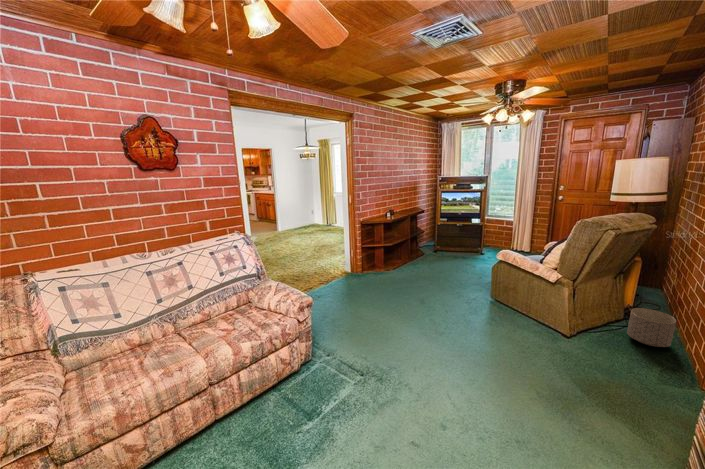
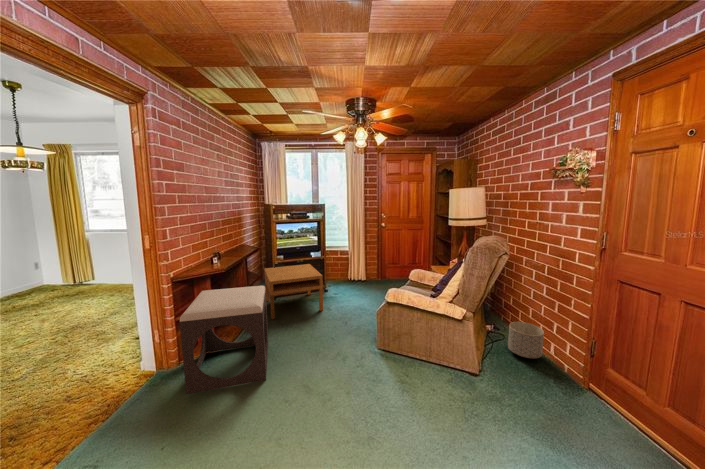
coffee table: none [424,228,468,267] -> present [264,264,323,319]
footstool: none [361,232,414,290] -> present [180,286,268,394]

